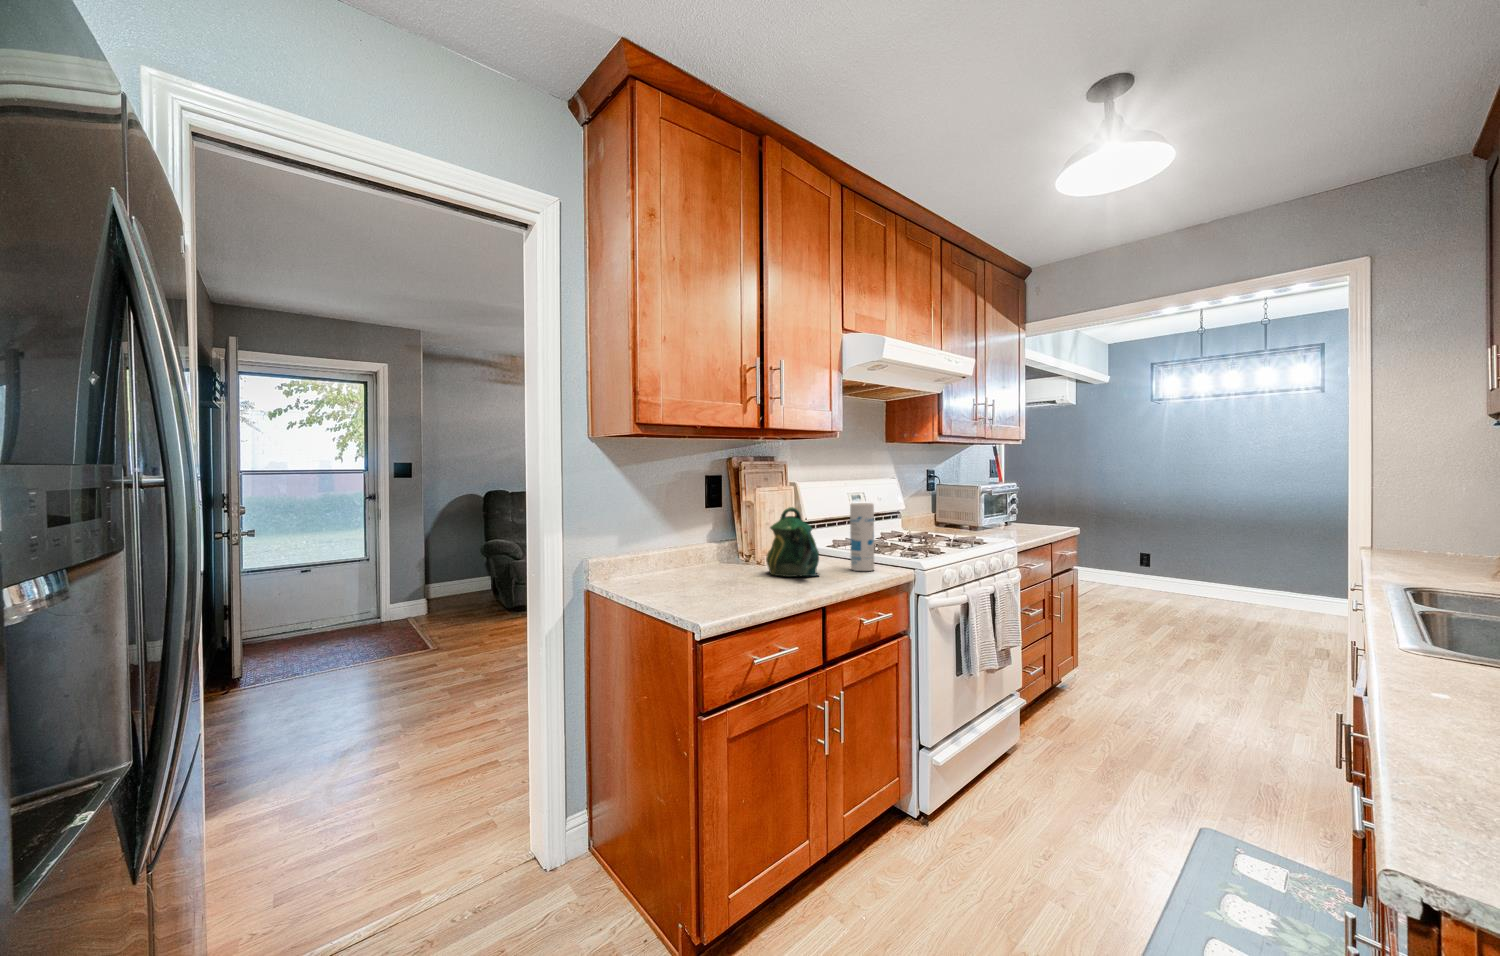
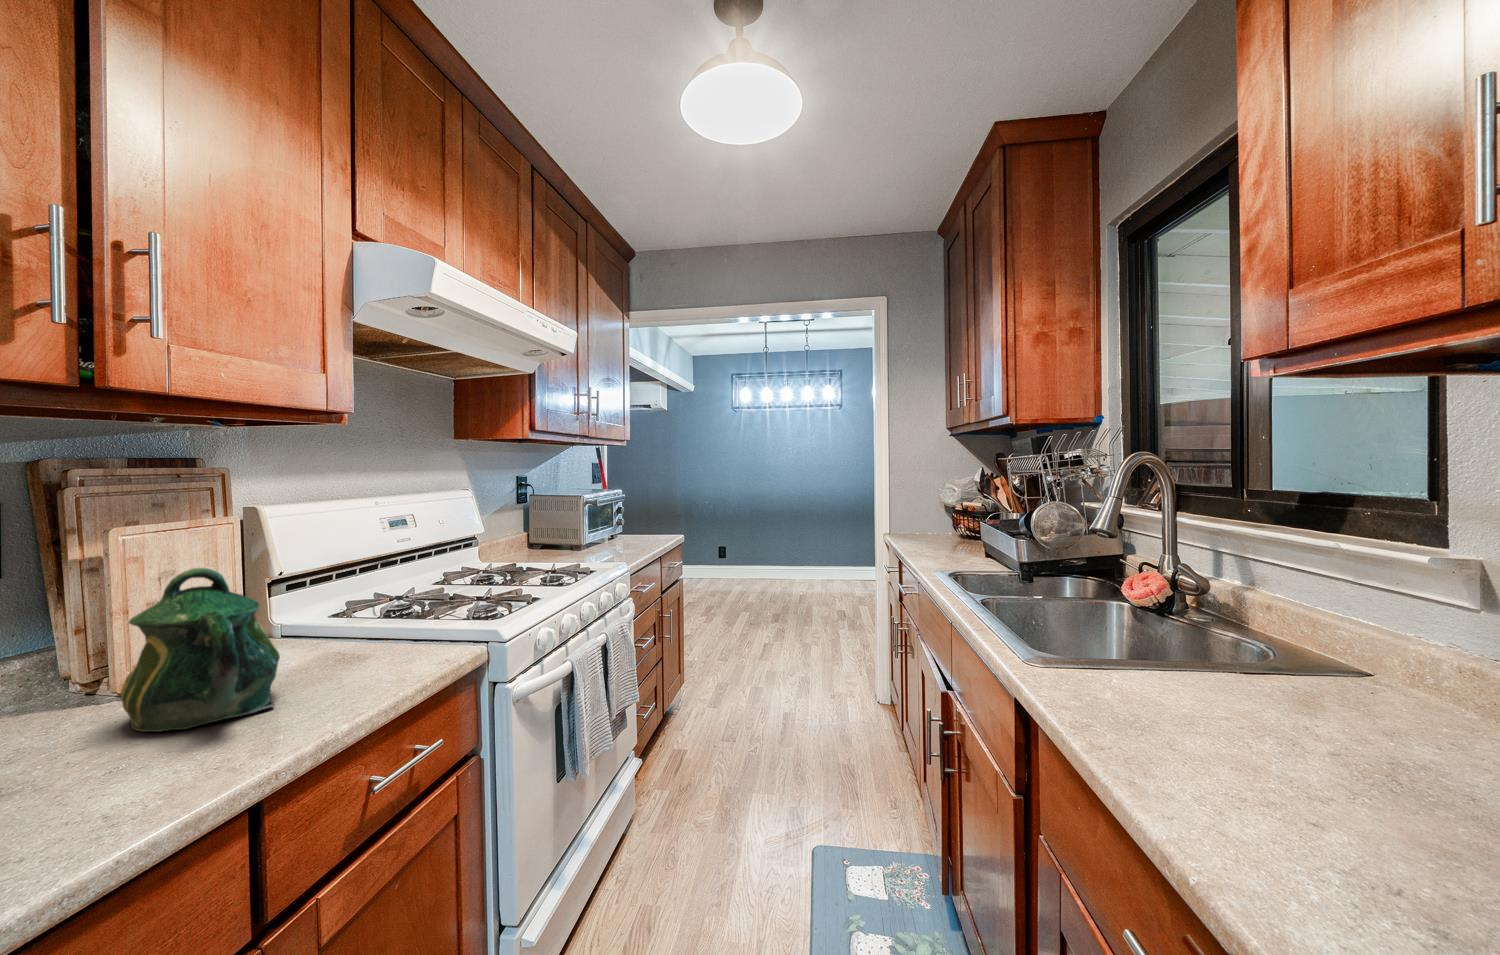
canister: present [850,503,874,571] -> none [359,542,412,671]

